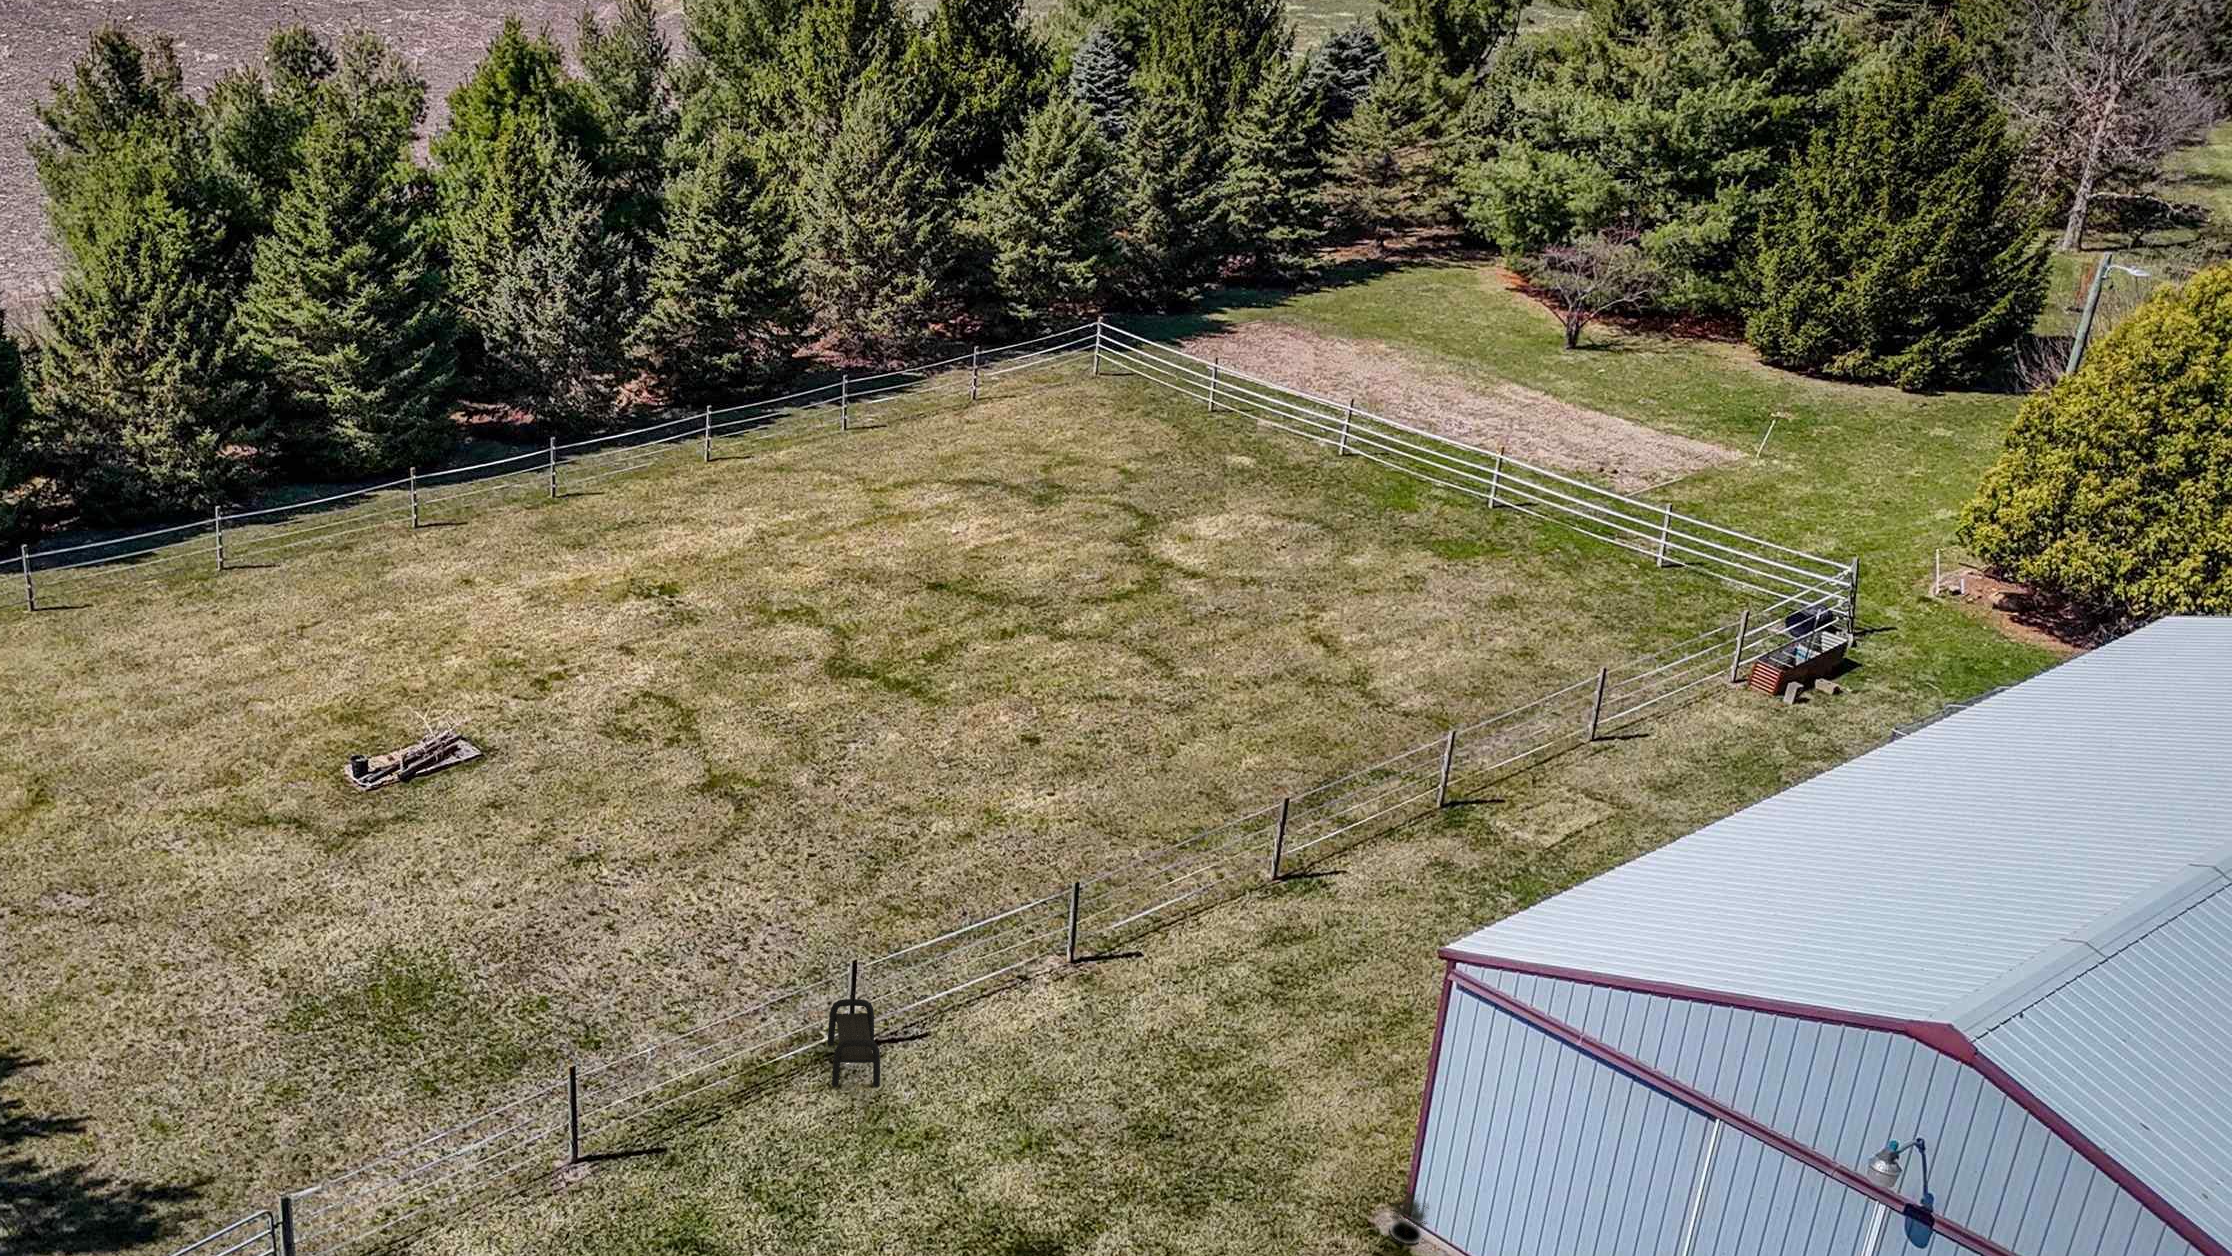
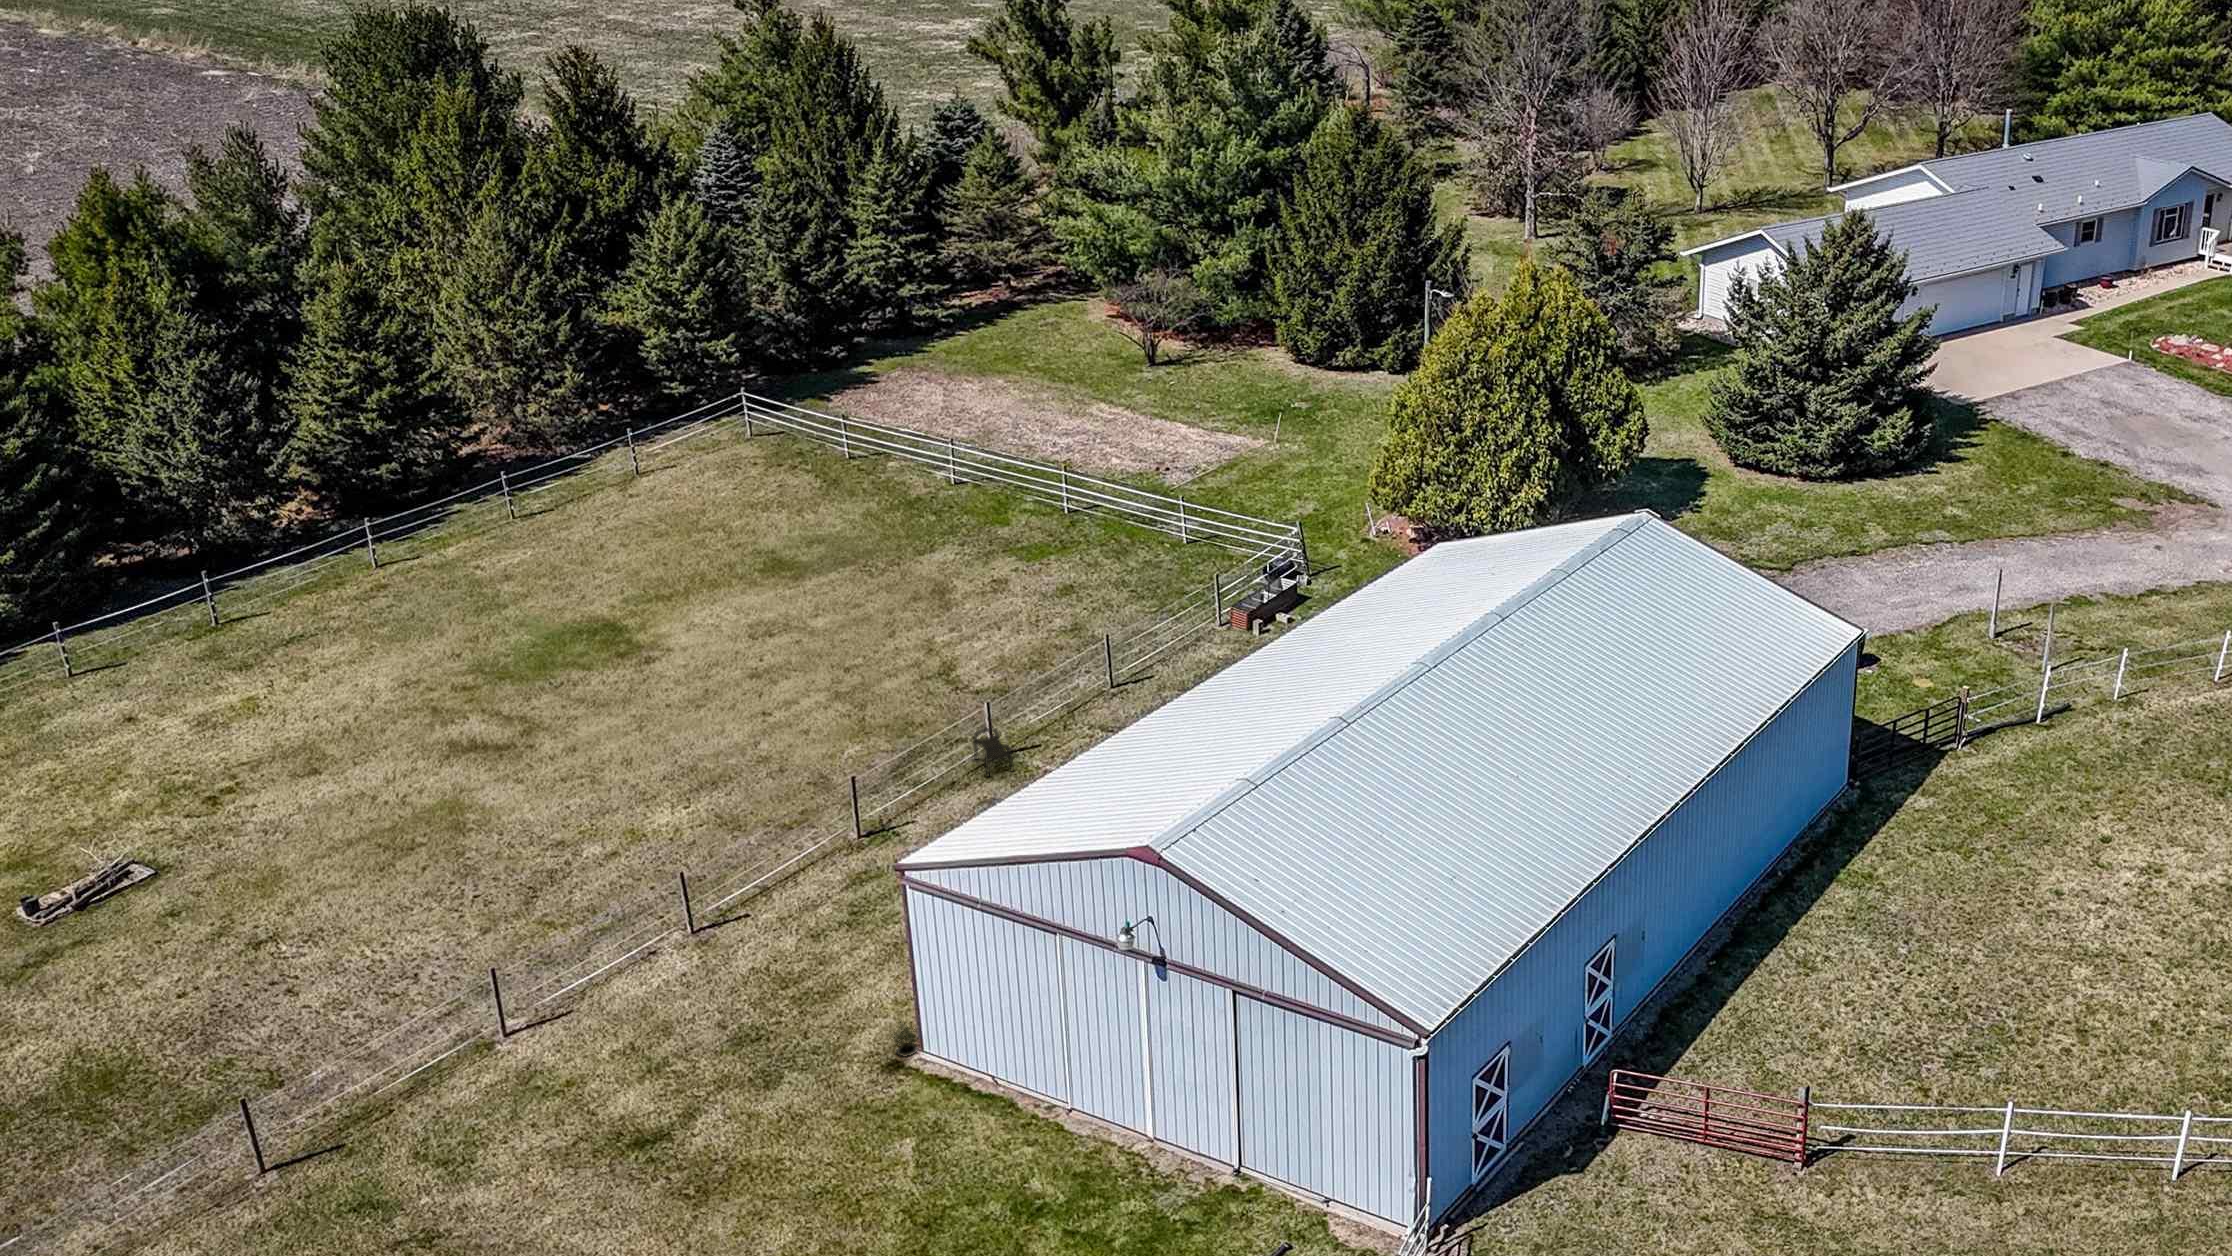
bench: present [827,999,880,1087] -> present [973,728,1014,776]

